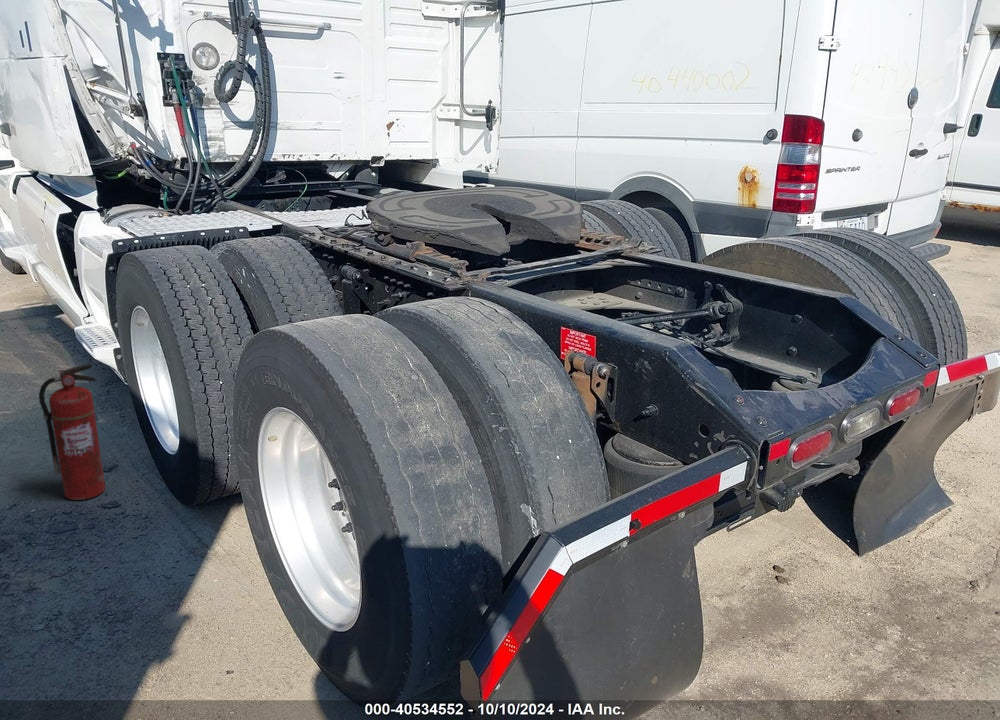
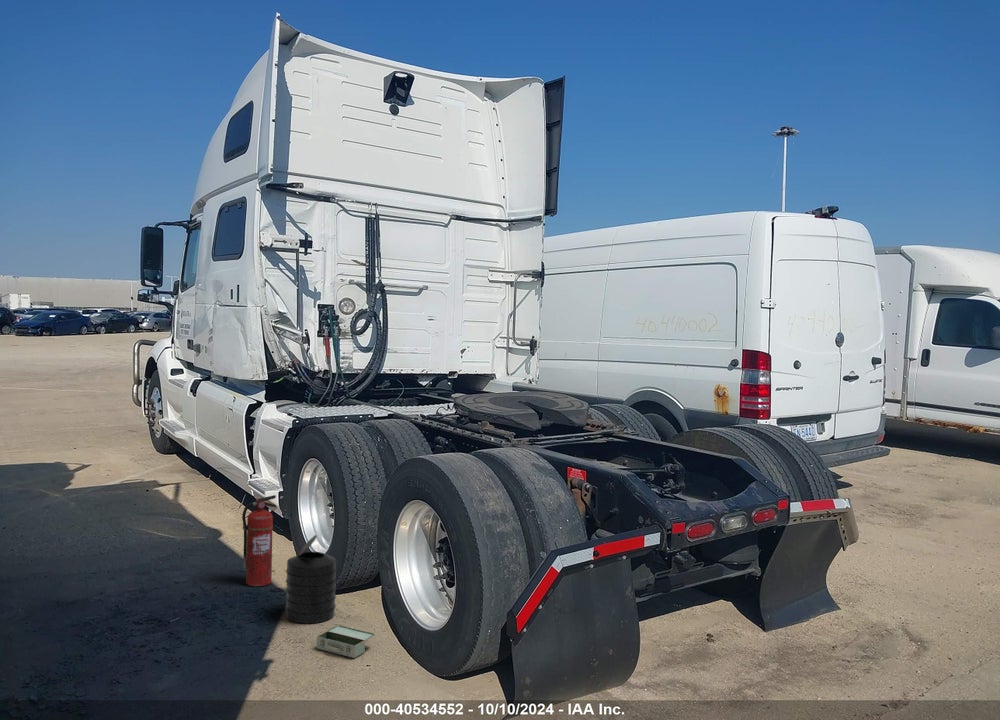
trash can: none [100,438,193,578] -> present [285,535,336,623]
toolbox: none [147,589,247,658] -> present [317,625,374,658]

